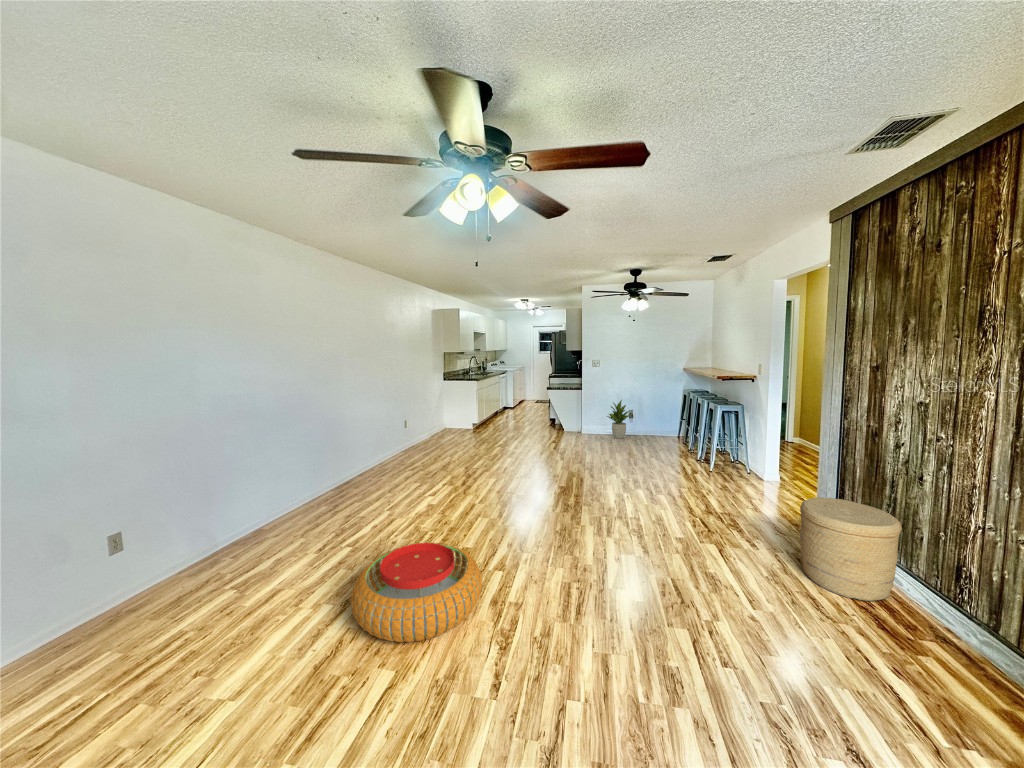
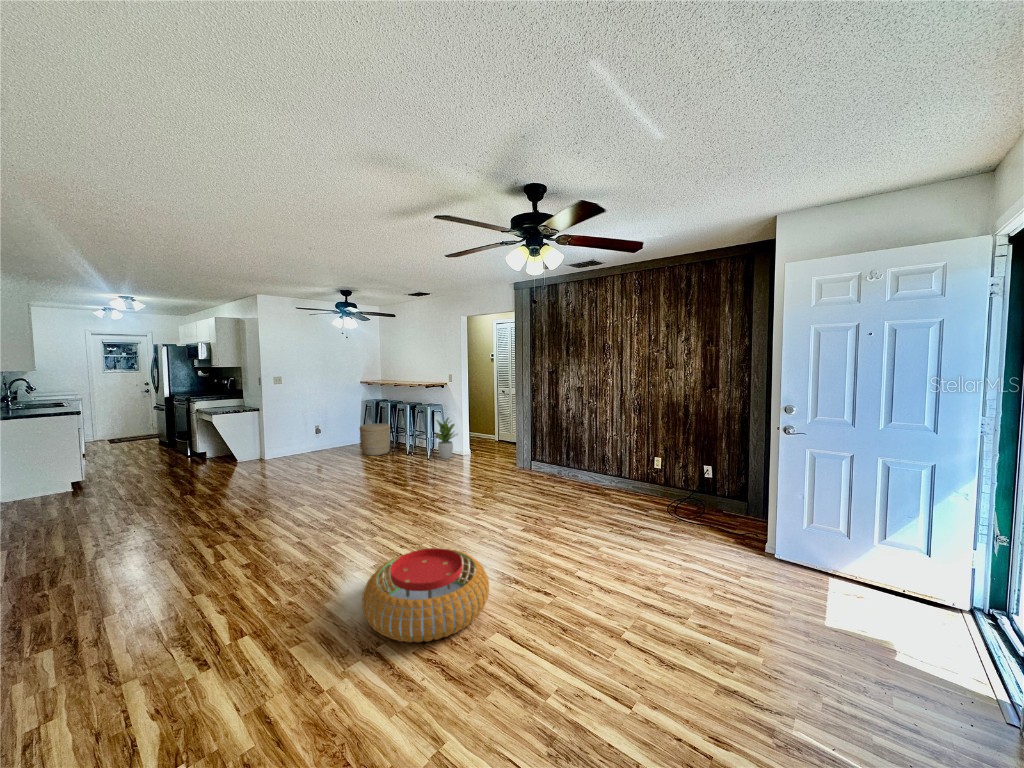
potted plant: present [607,400,630,439] -> present [435,418,456,459]
woven basket: present [800,498,902,601] -> present [360,424,390,456]

